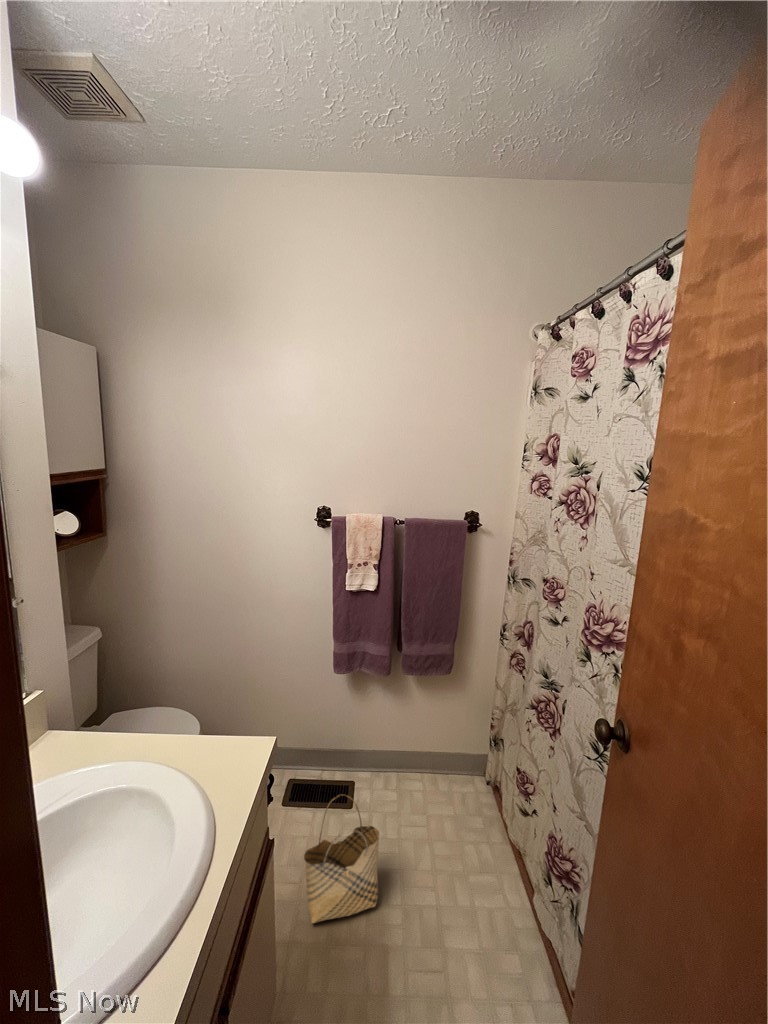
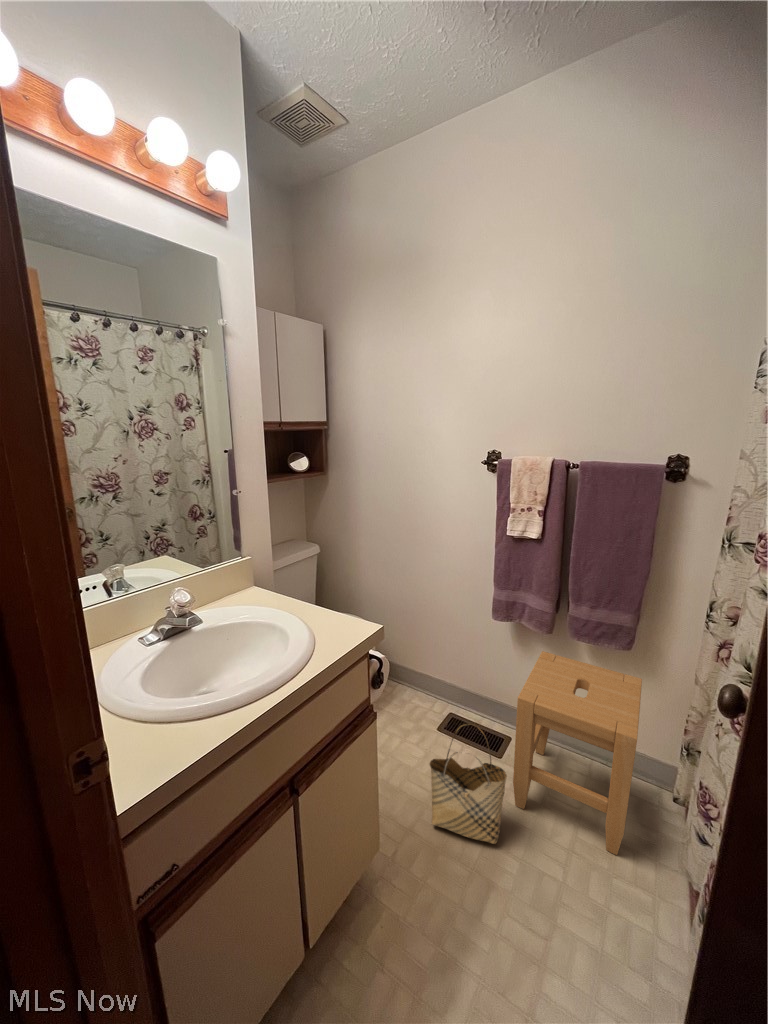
stool: none [377,691,477,854] -> present [513,651,642,855]

